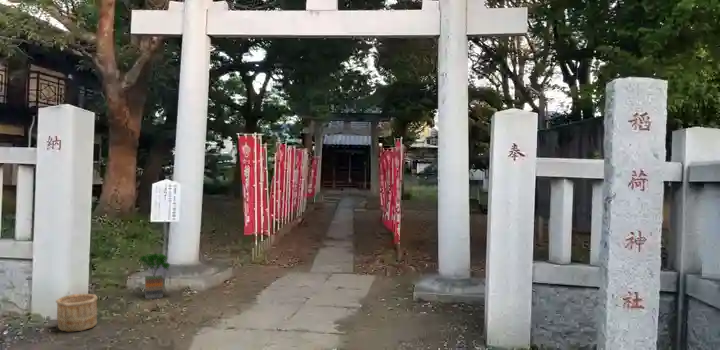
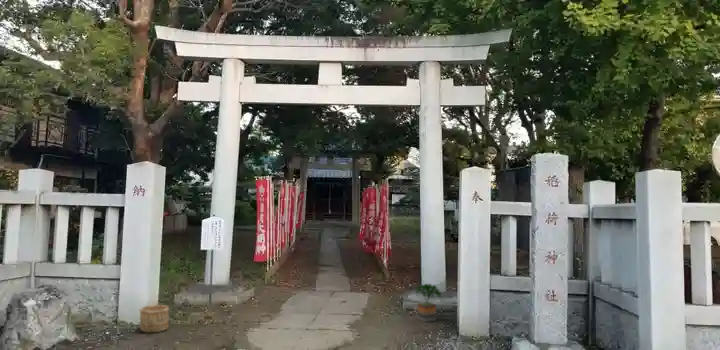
potted tree: present [140,253,170,299] -> present [416,284,441,322]

